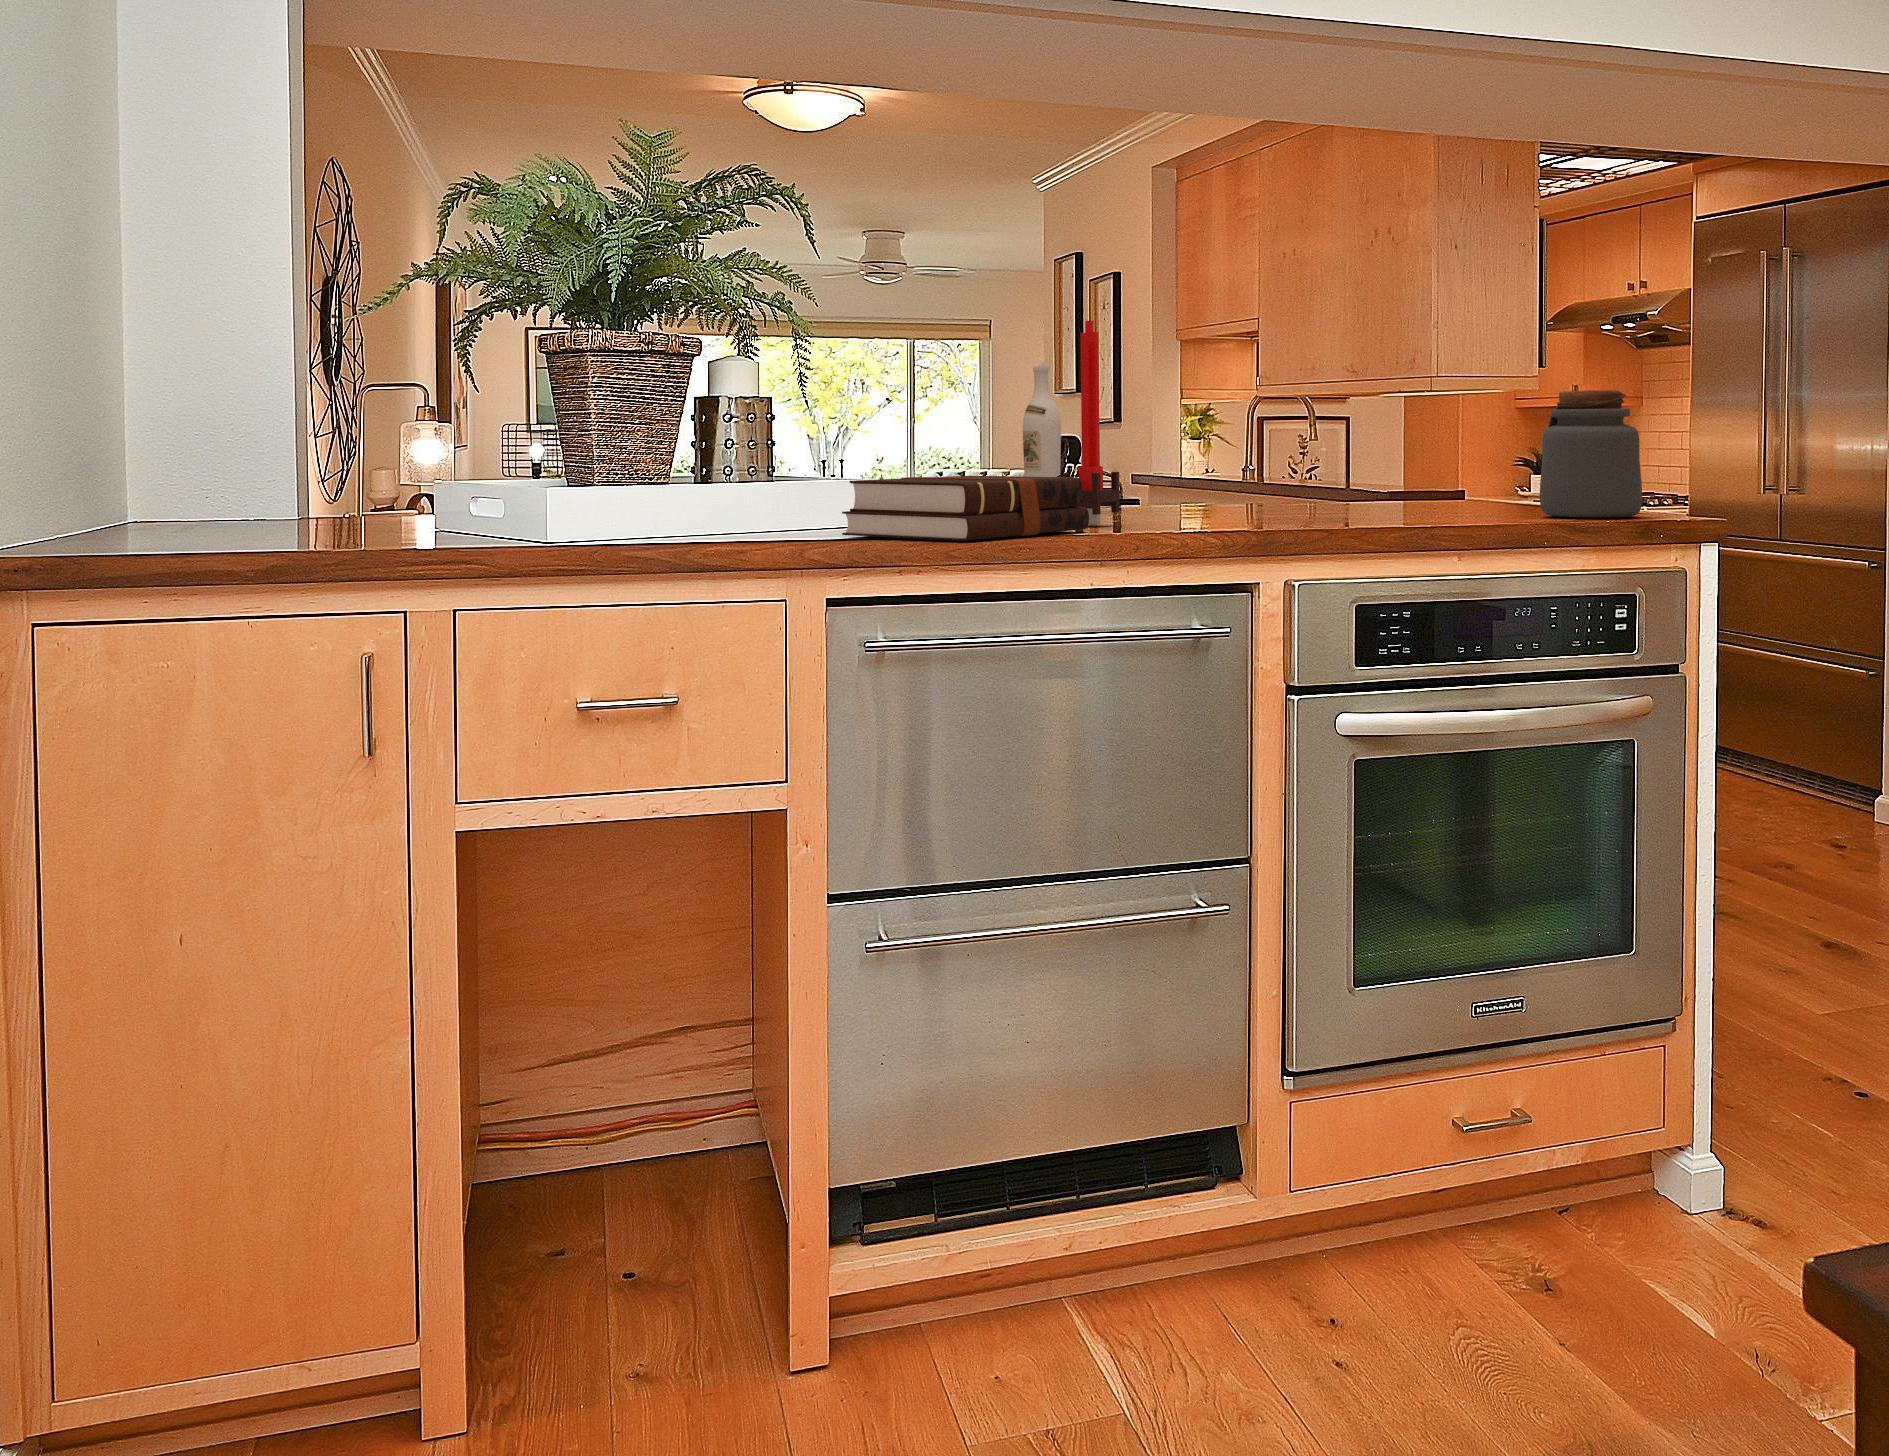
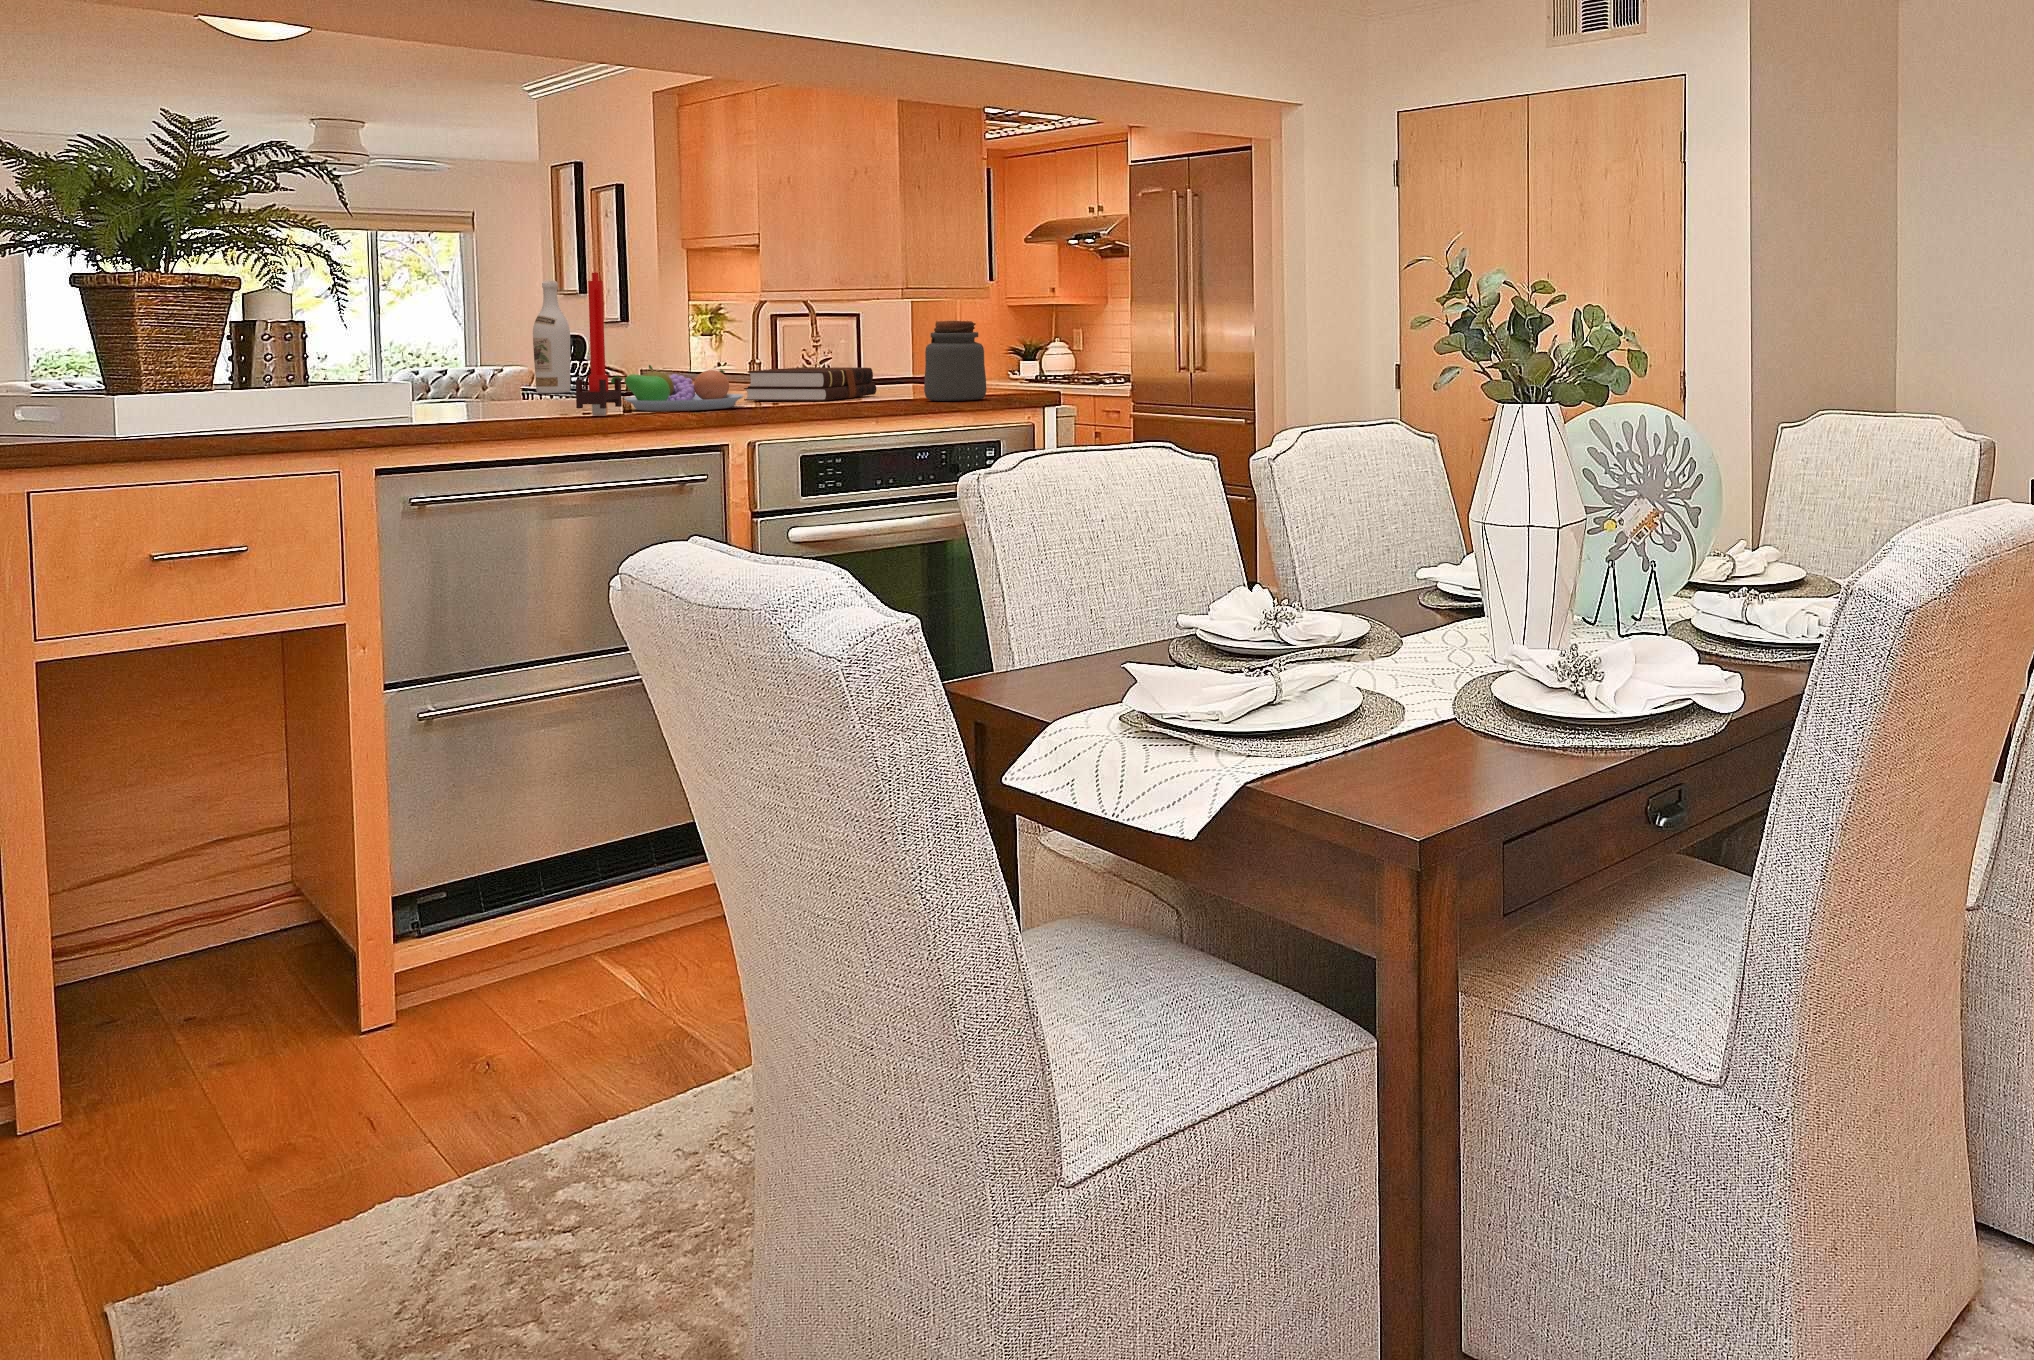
fruit bowl: none [1106,456,1277,521] -> present [611,365,744,411]
hardback book: present [842,476,1089,541] -> present [744,367,876,401]

